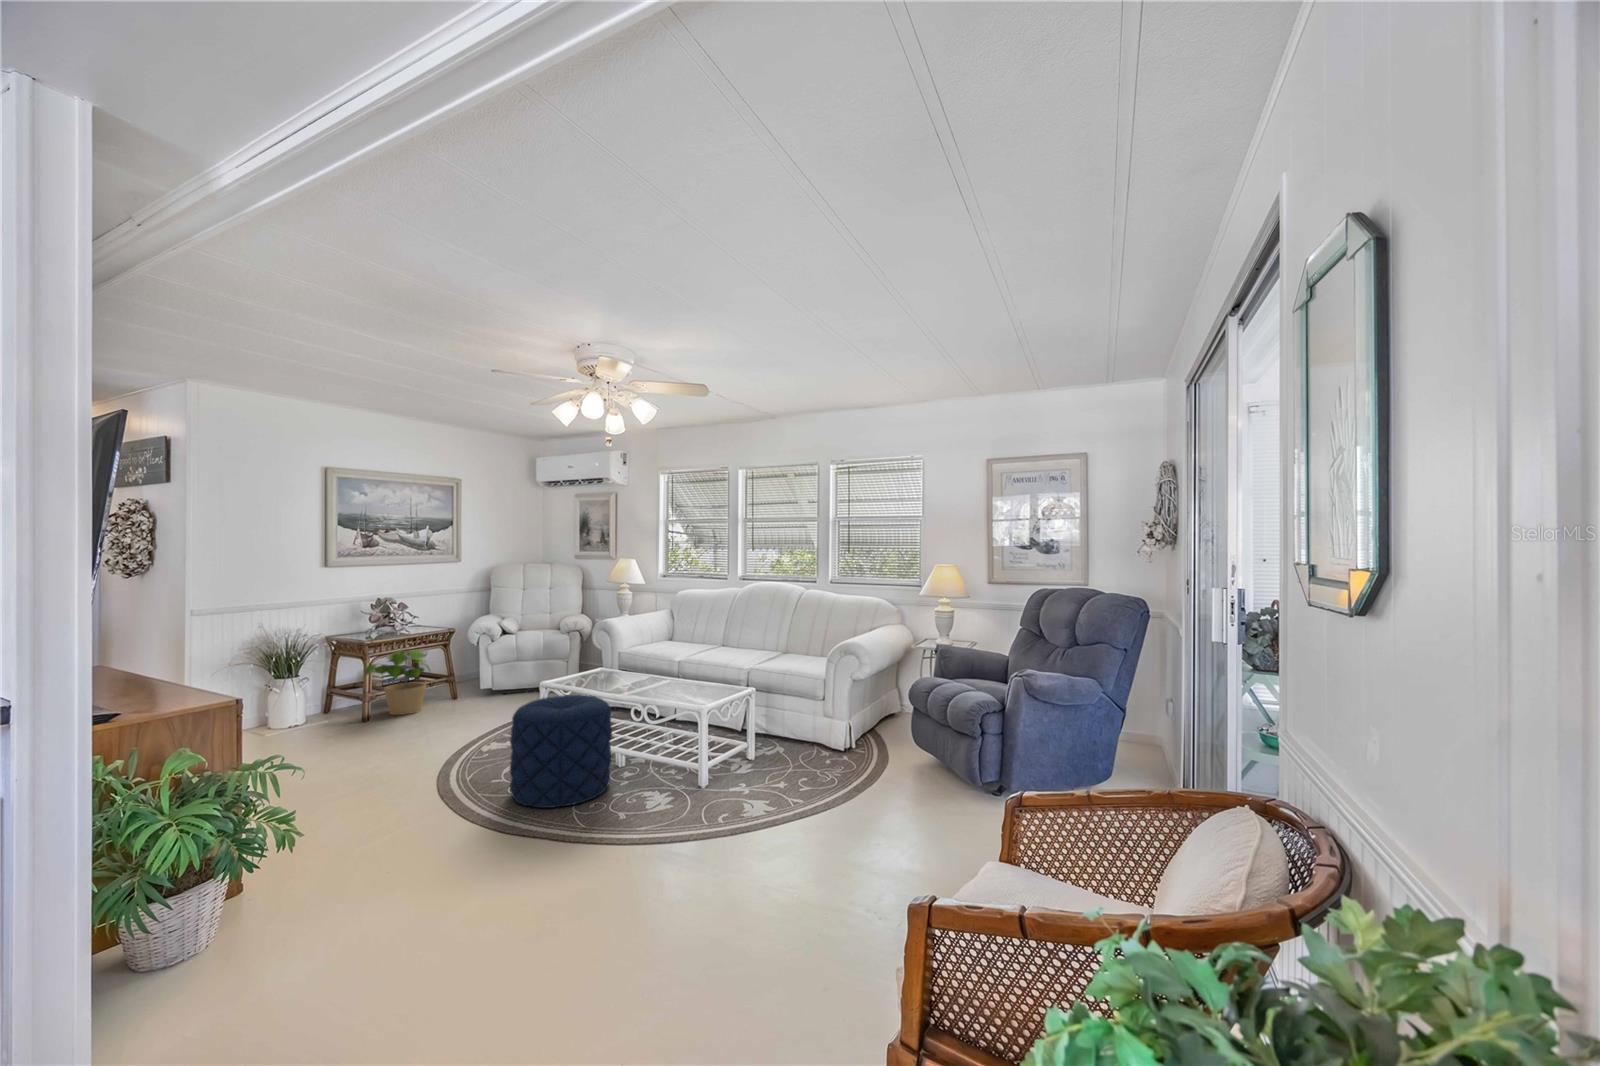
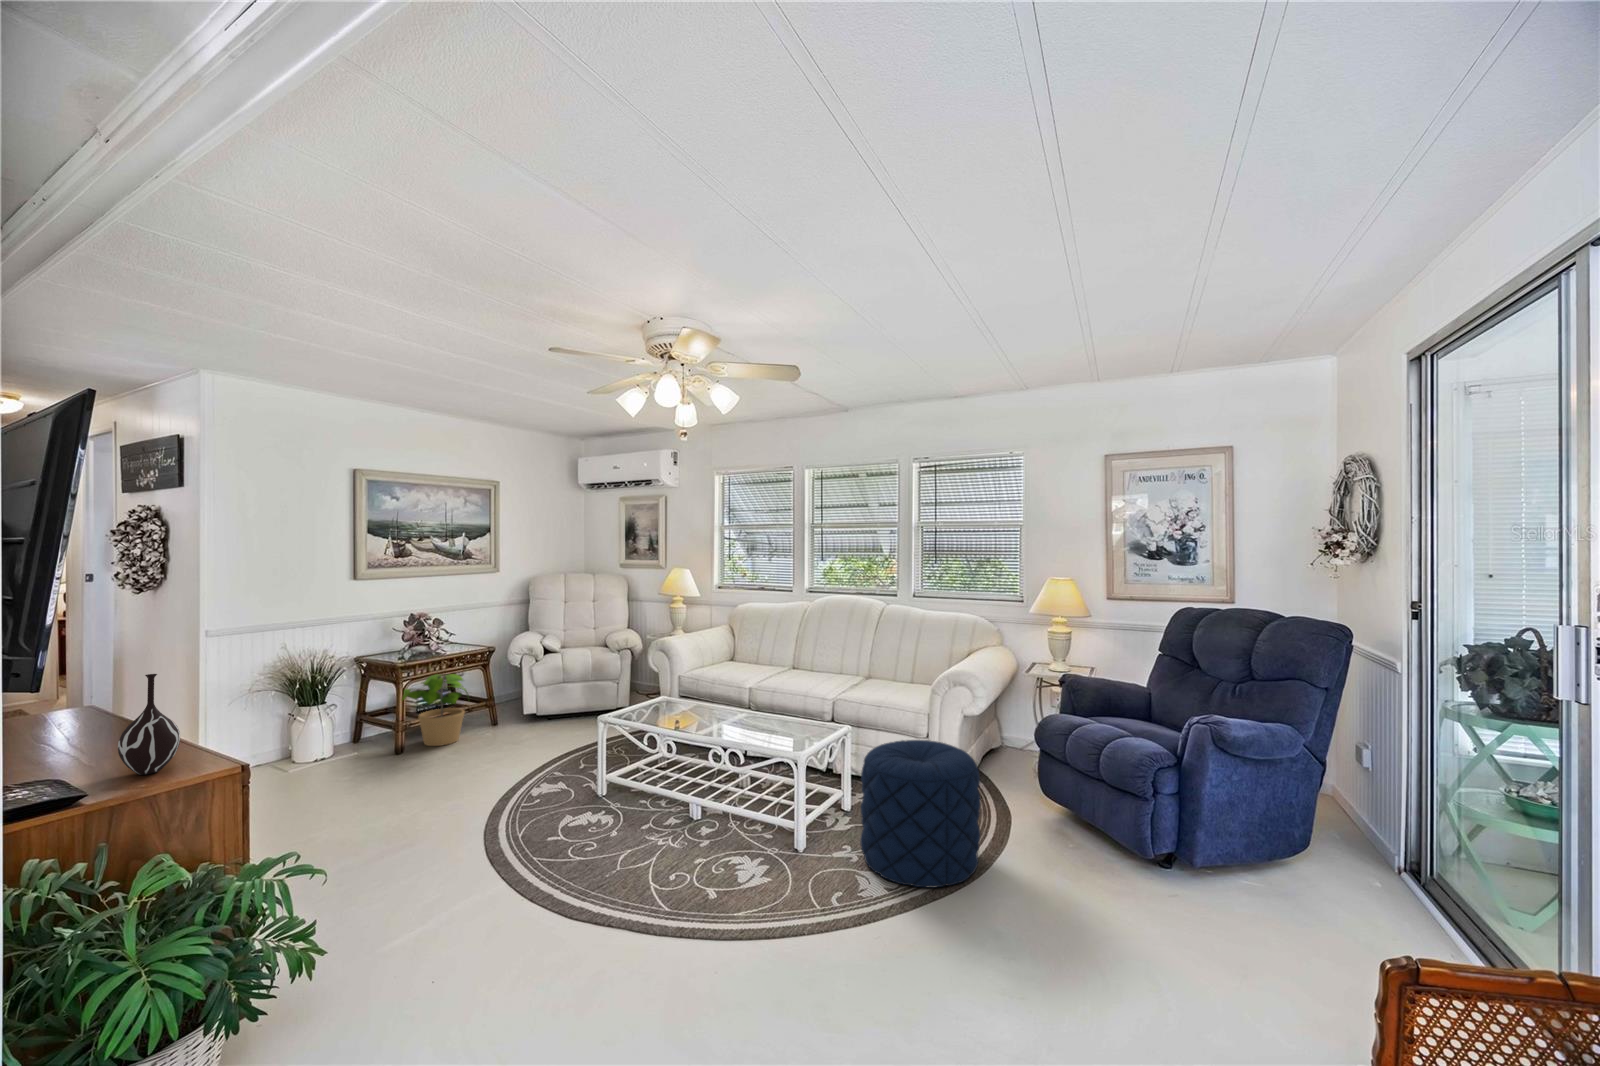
vase: none [137,629,186,707] -> present [118,674,180,775]
pouf: present [510,695,612,808] -> present [860,740,980,888]

